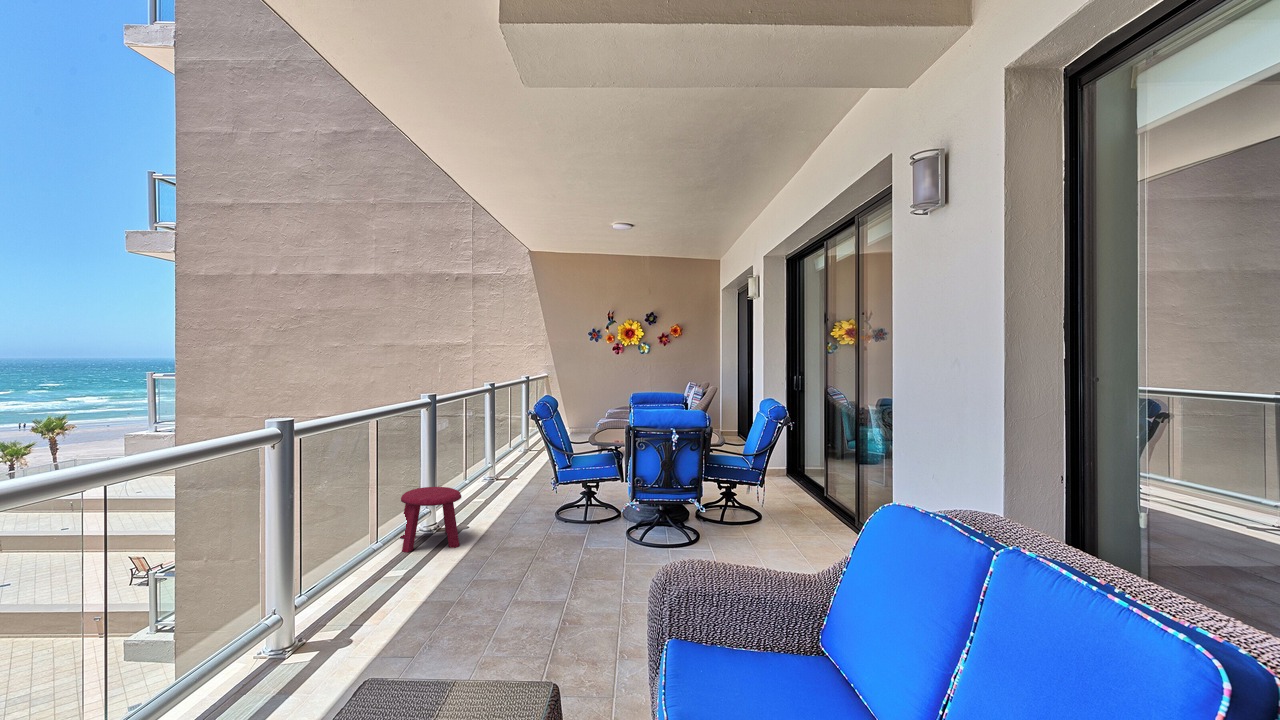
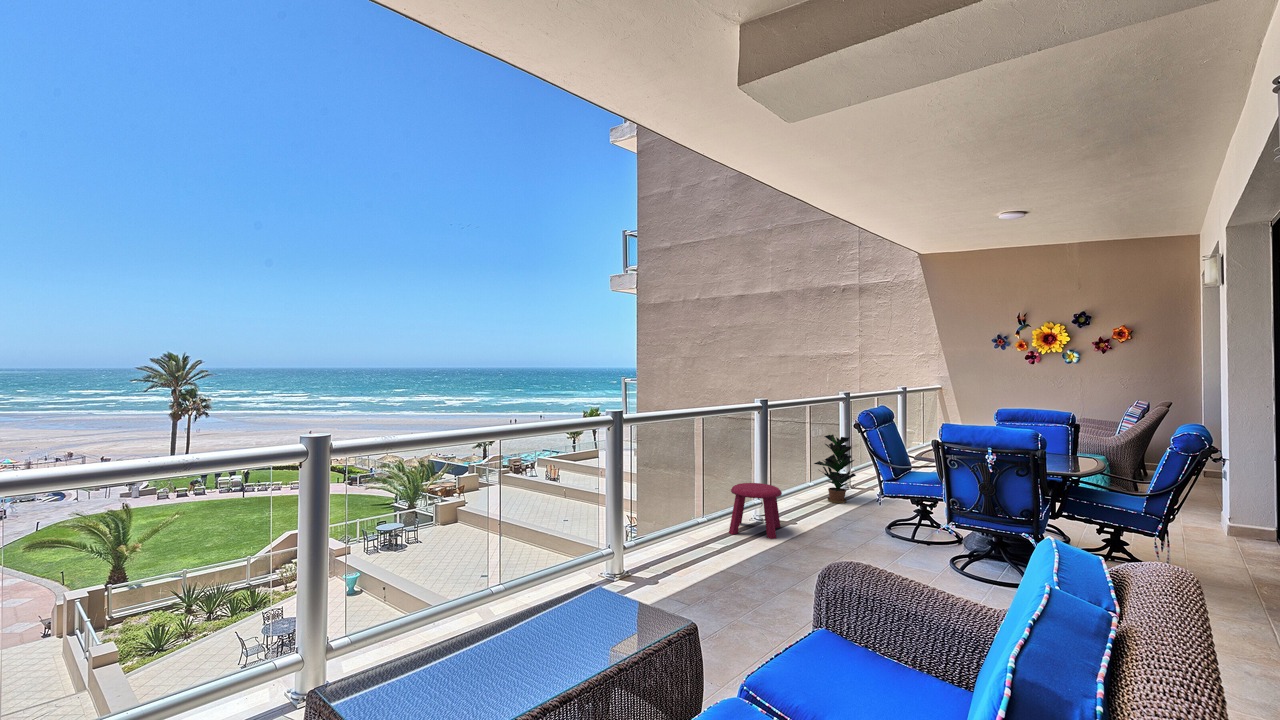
potted plant: none [466,424,509,494] -> present [814,435,856,503]

